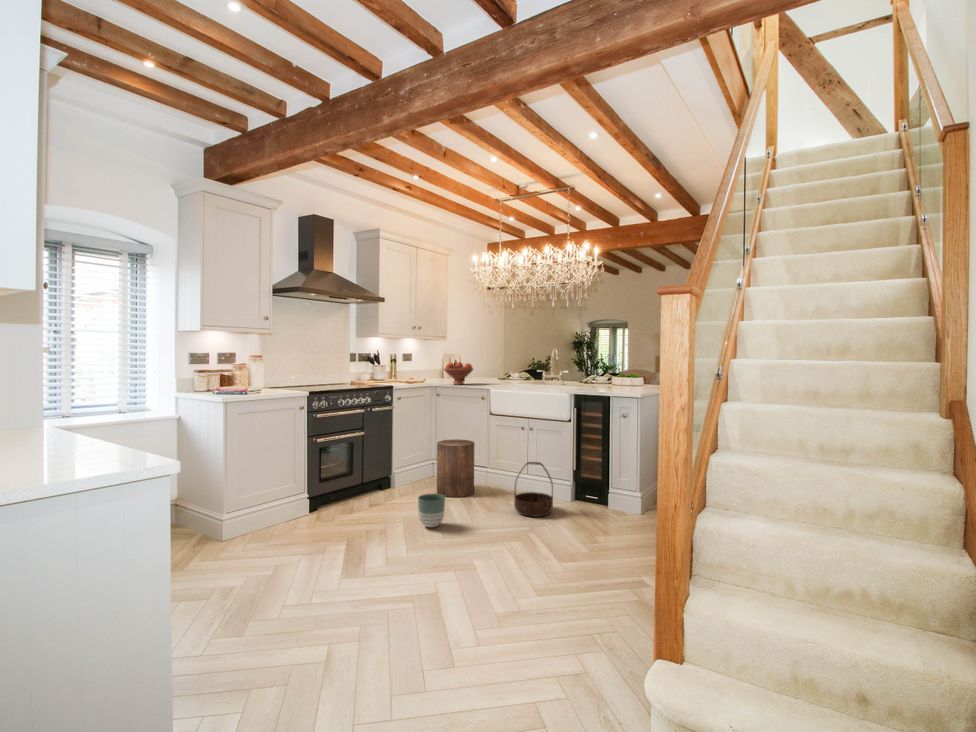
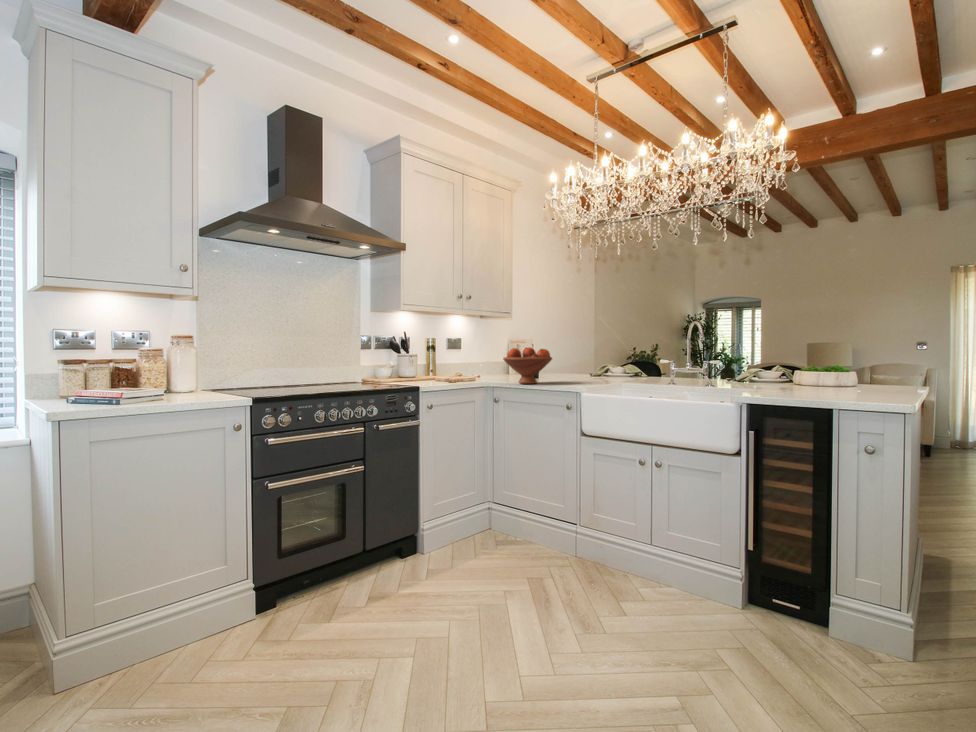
stool: present [437,439,474,497] -> none [489,477,554,585]
basket: present [514,462,553,517] -> none [633,538,716,659]
planter: present [418,494,445,527] -> none [434,605,490,684]

